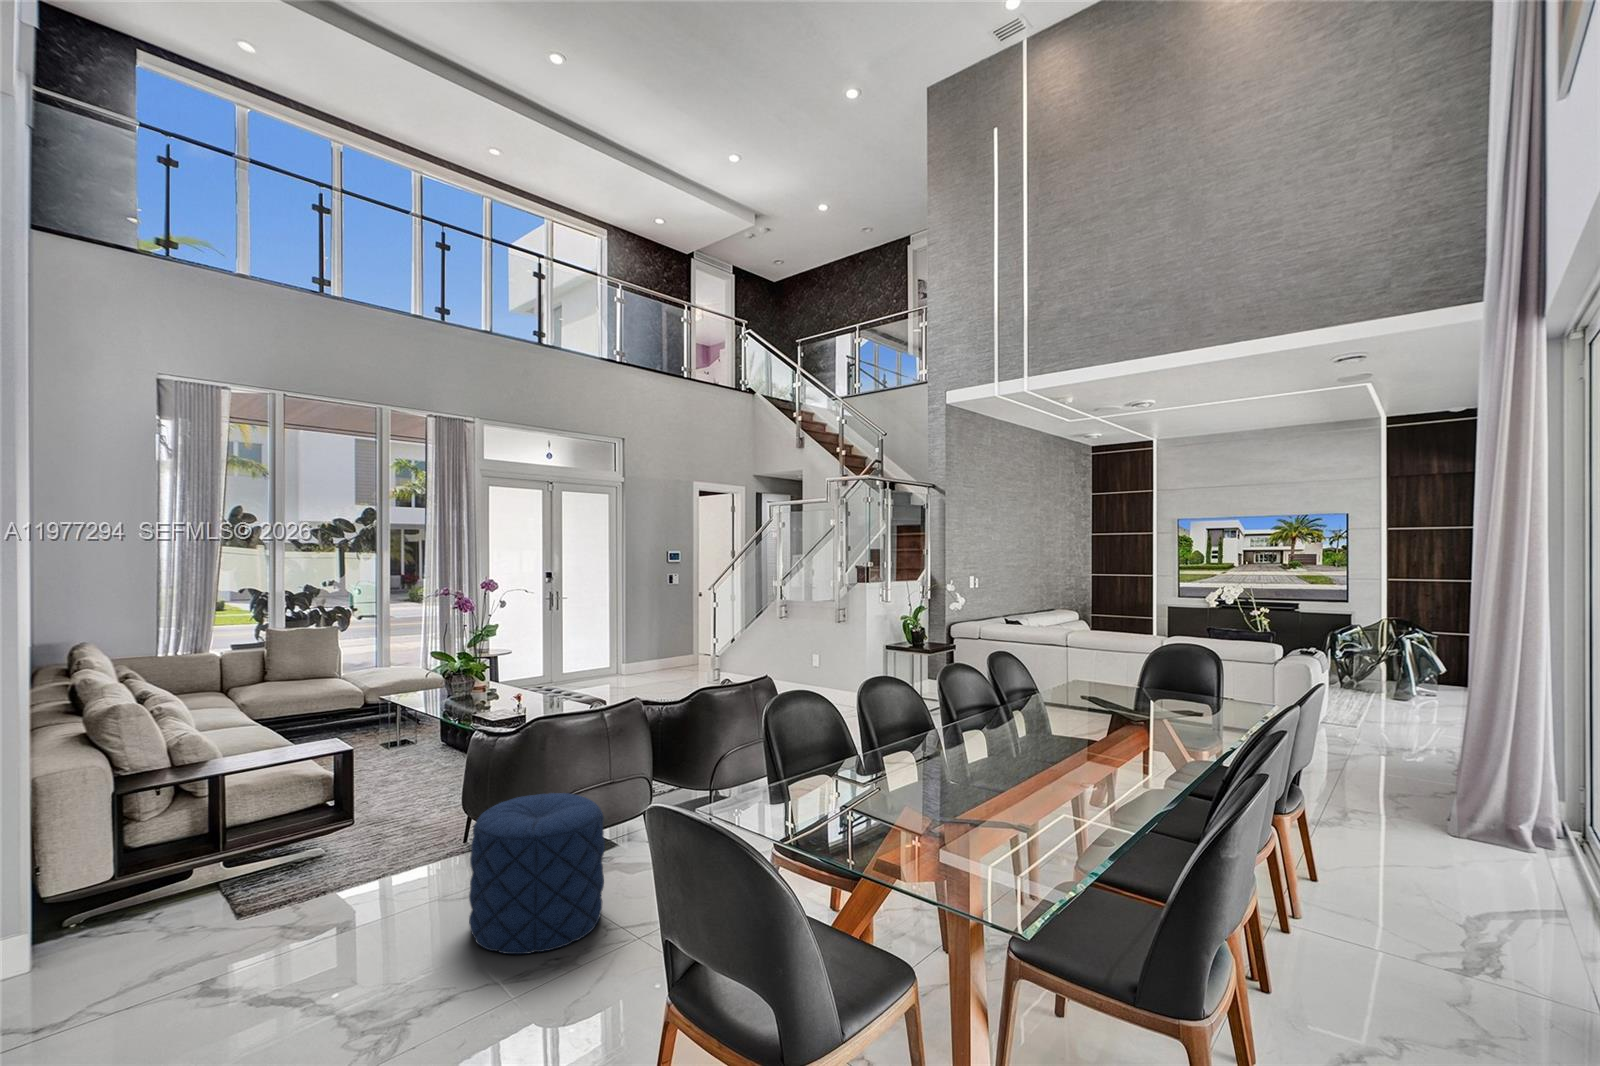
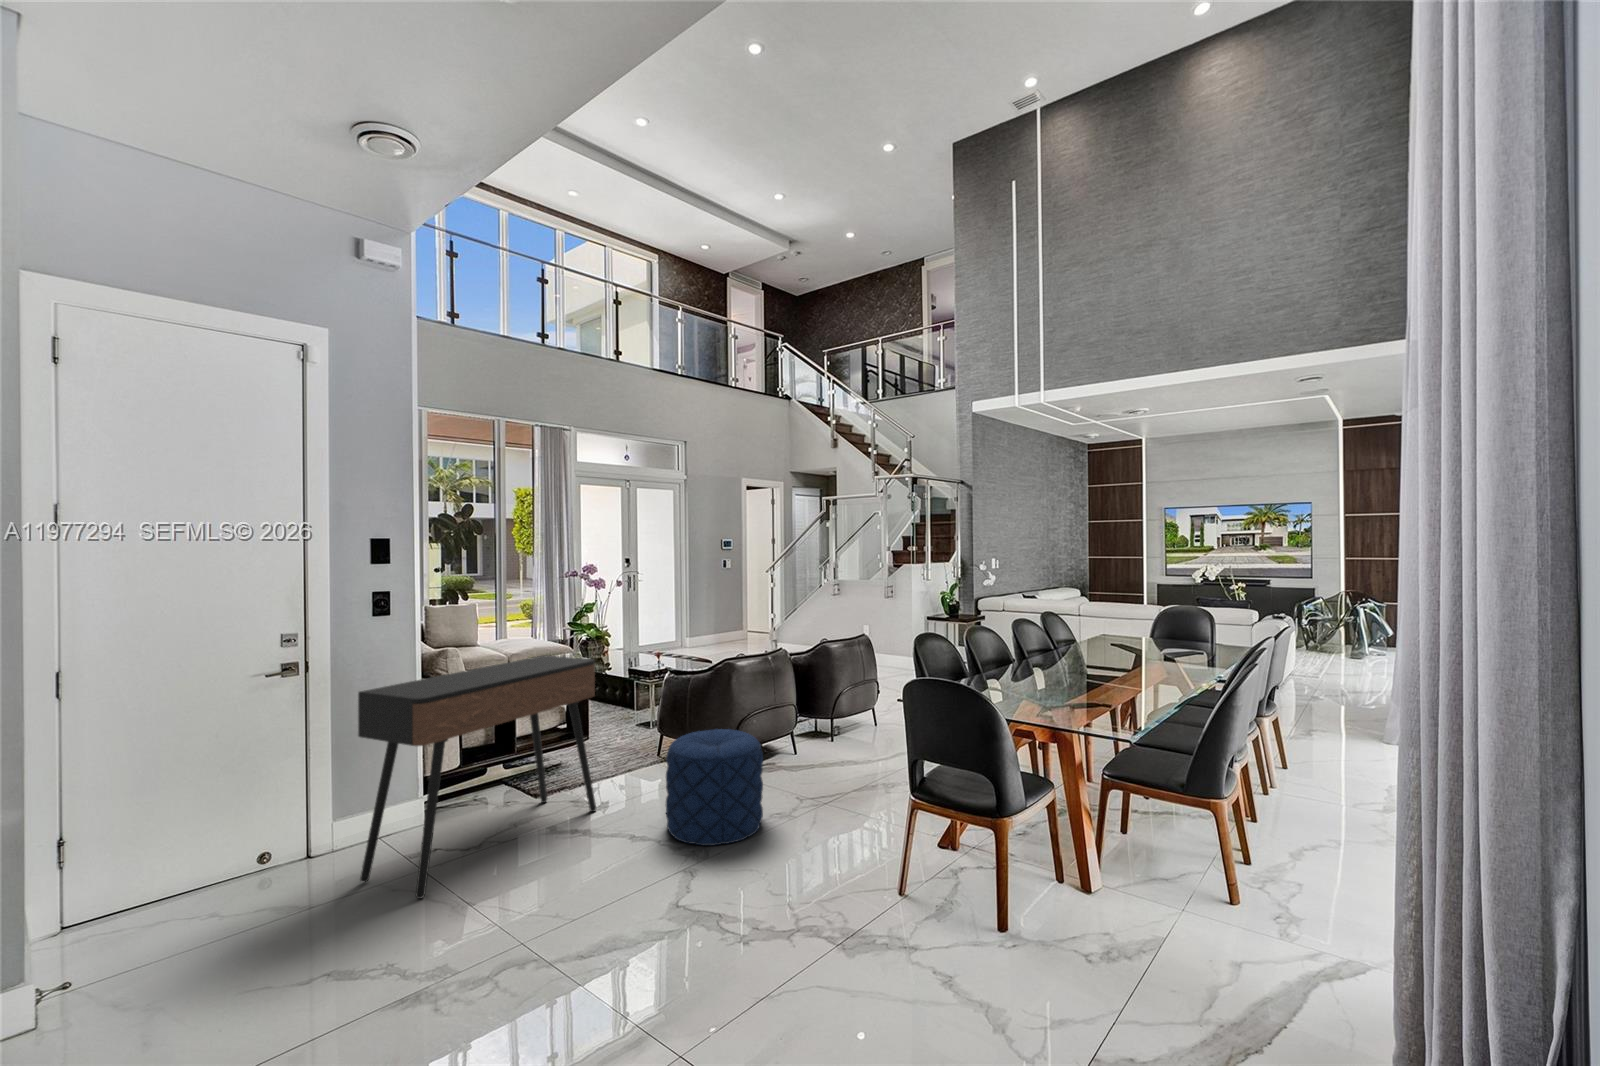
console table: none [14,693,399,1037] -> present [358,656,596,899]

